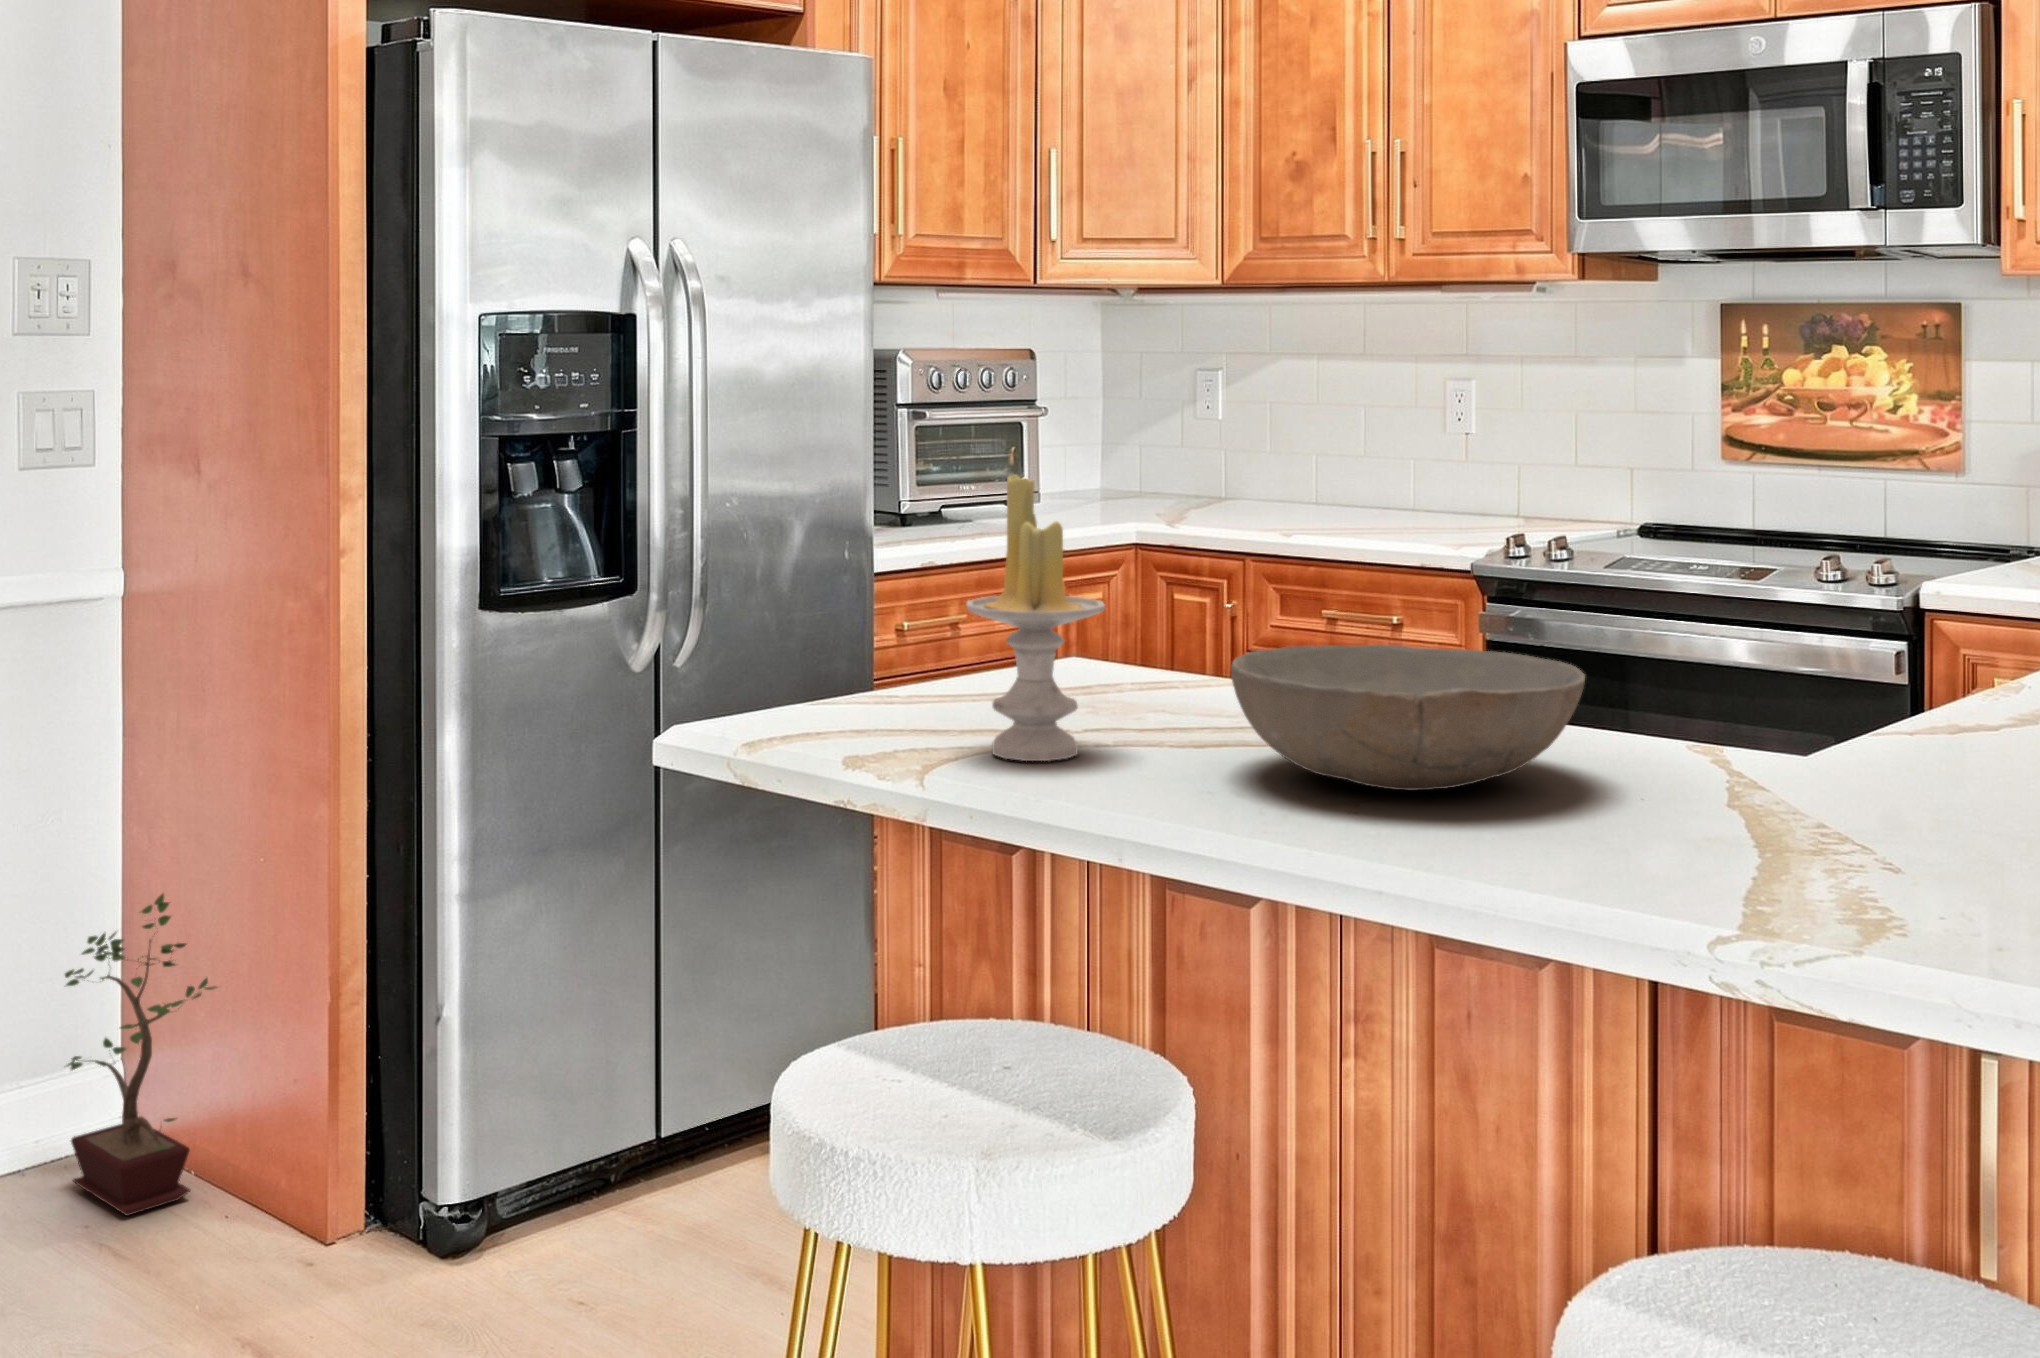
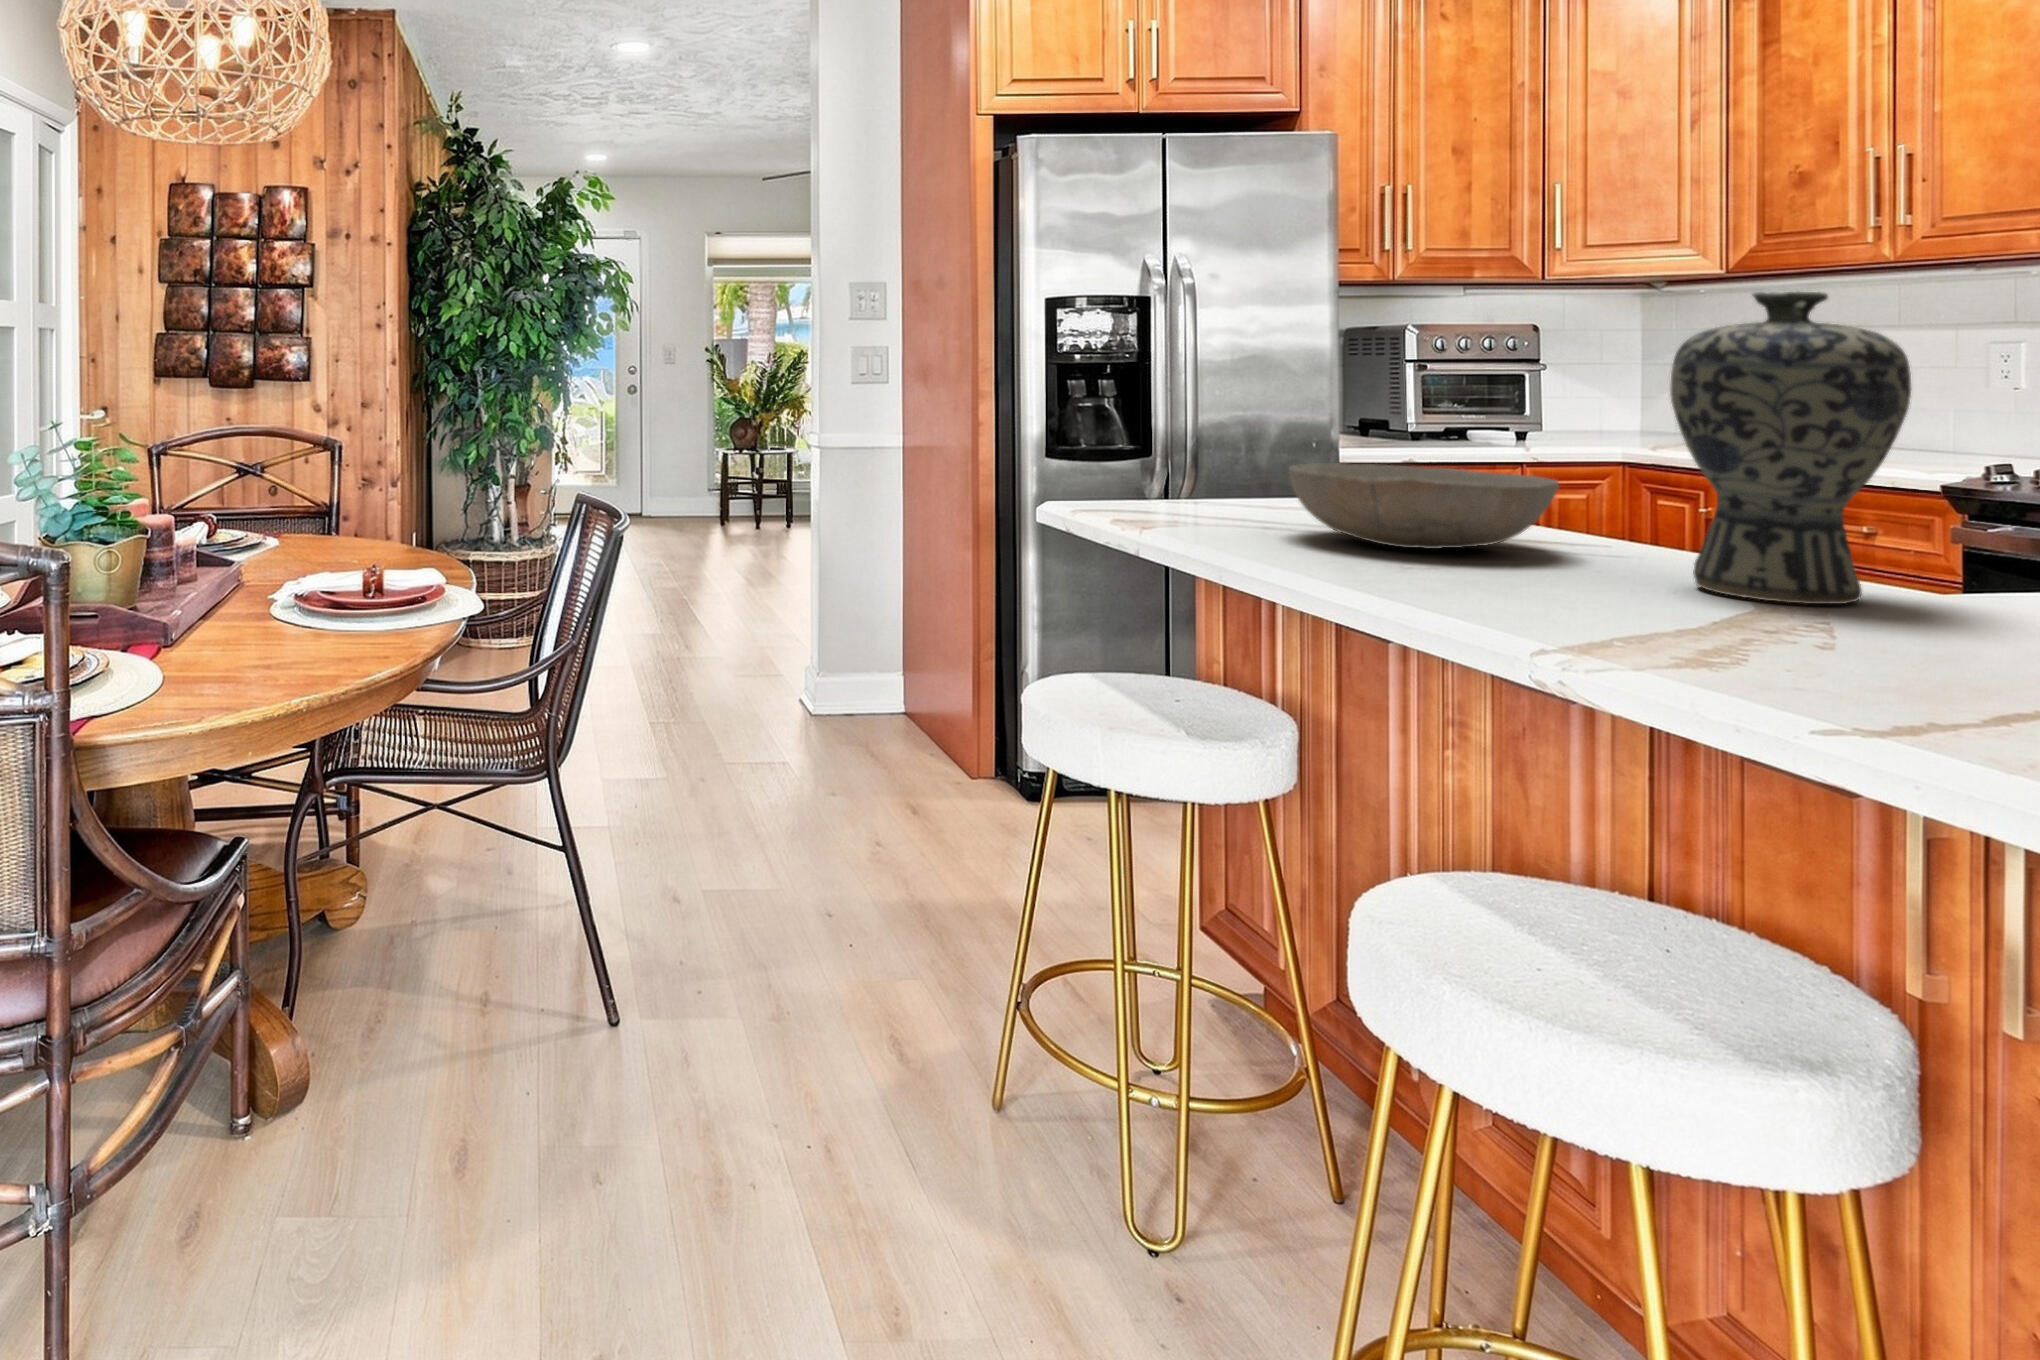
vase: none [1760,405,2007,828] -> present [1670,291,1911,604]
candle: present [966,474,1105,761] -> none [1154,356,1246,518]
potted plant: present [64,894,217,1216] -> none [863,587,923,740]

